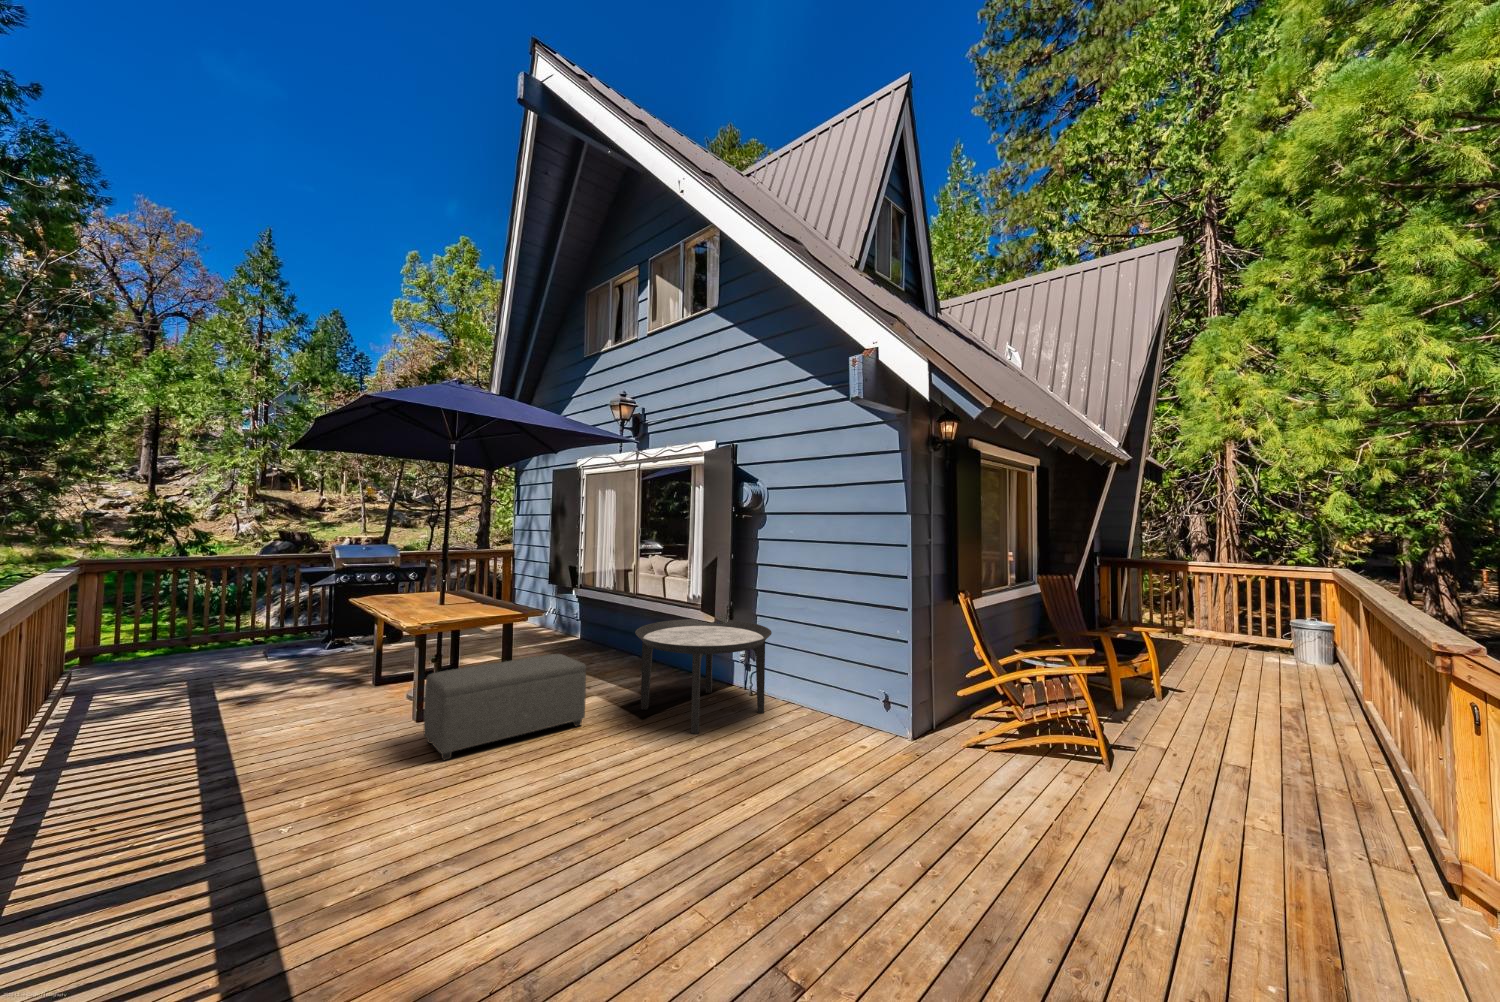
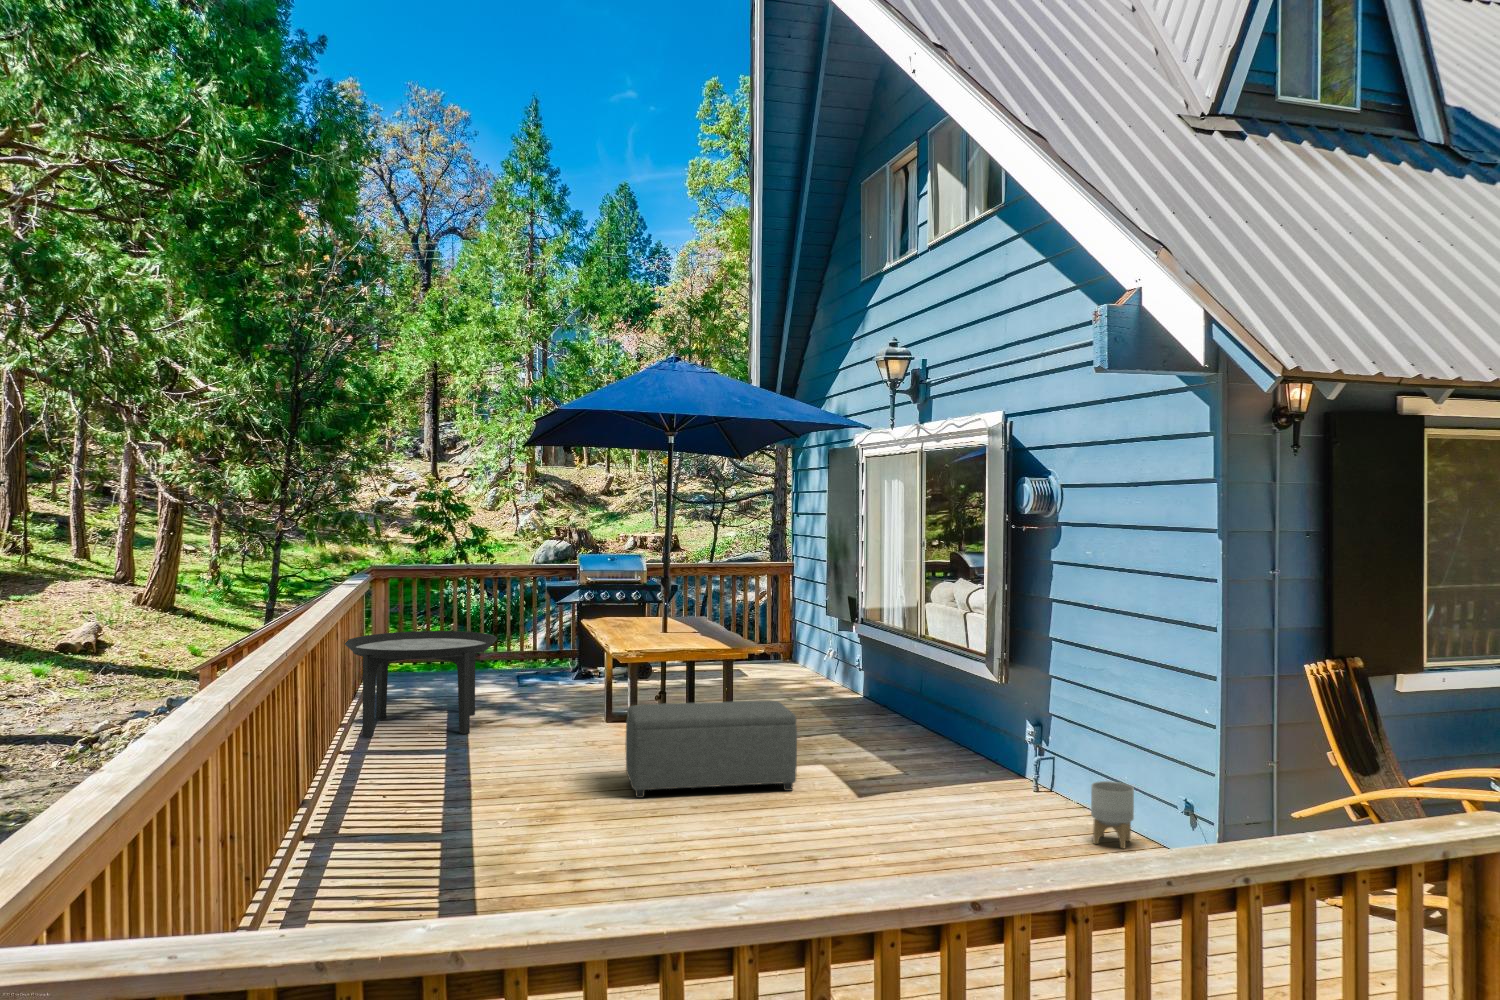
round table: present [635,619,772,734] -> present [345,631,497,737]
planter: none [814,684,842,730] -> present [1091,781,1134,848]

